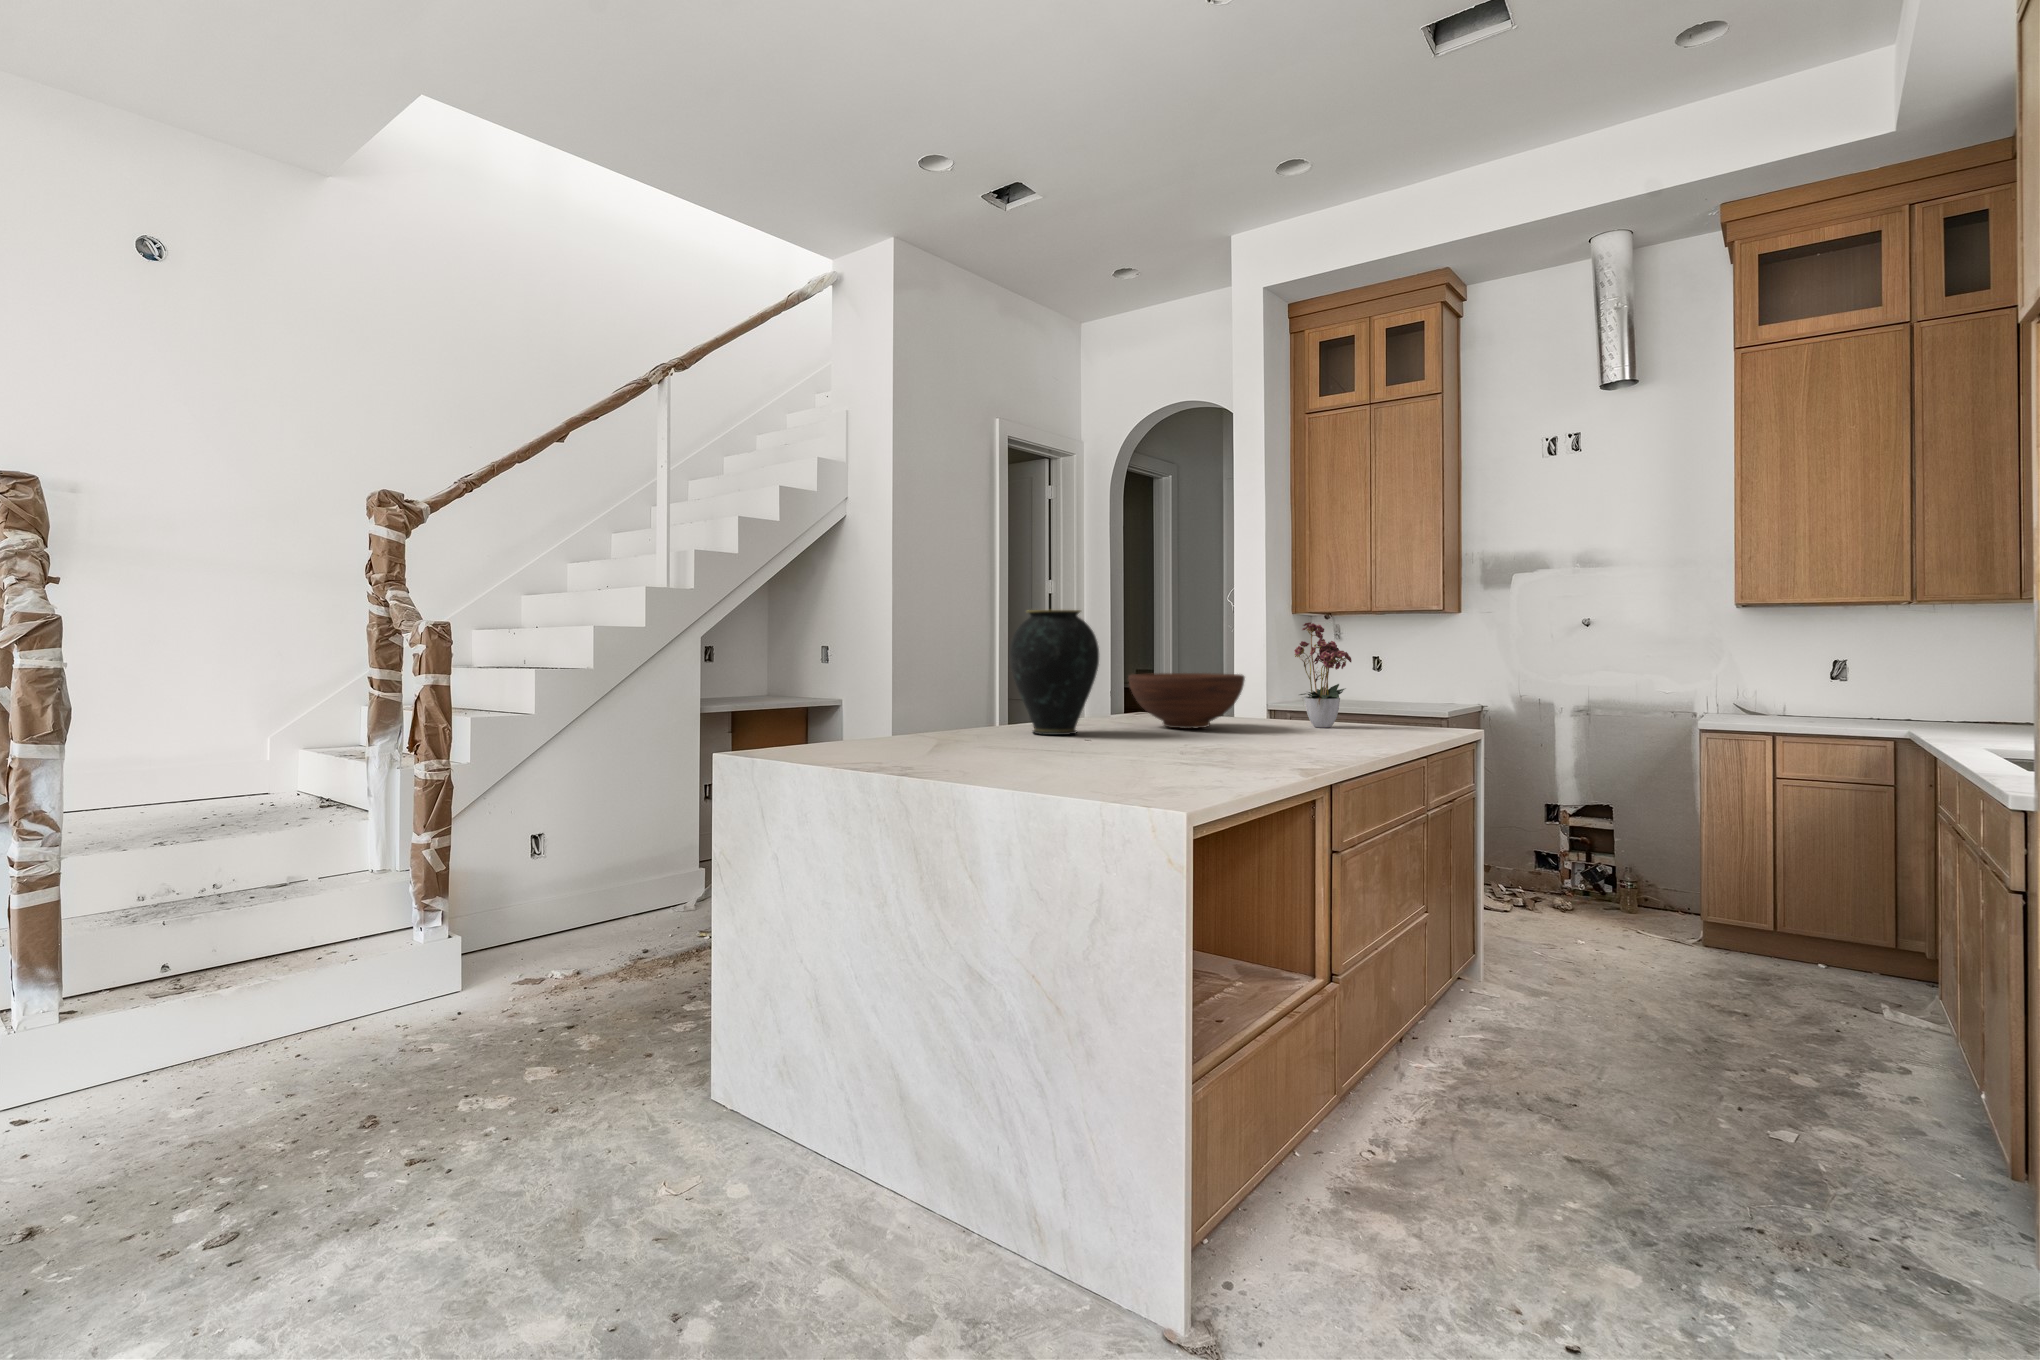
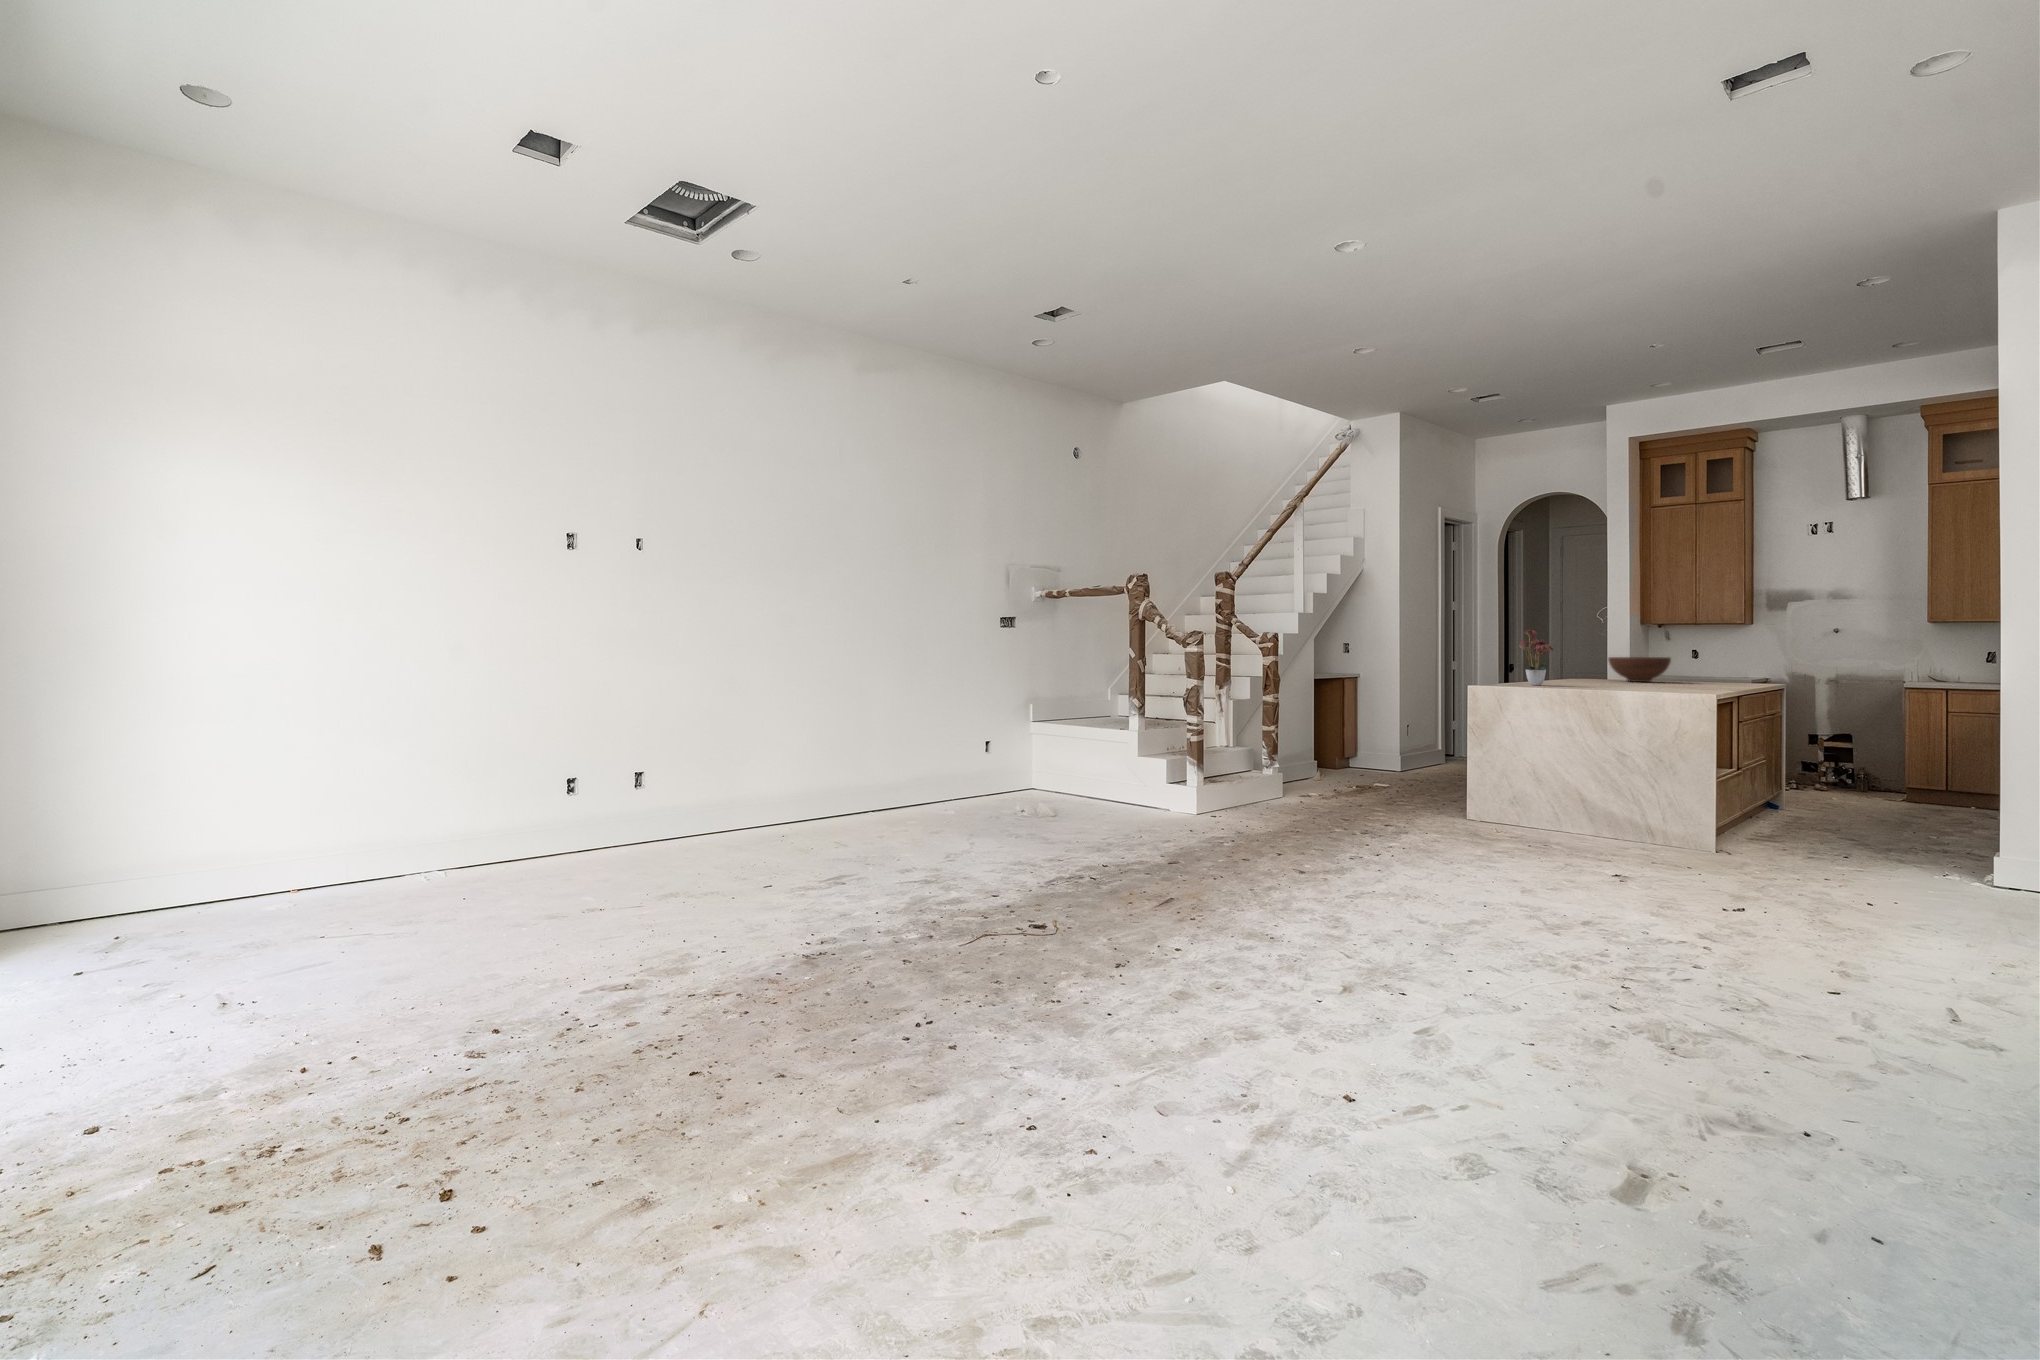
vase: present [1009,610,1099,735] -> none [1565,628,1611,682]
flower arrangement: present [1294,622,1352,727] -> present [1520,630,1553,685]

